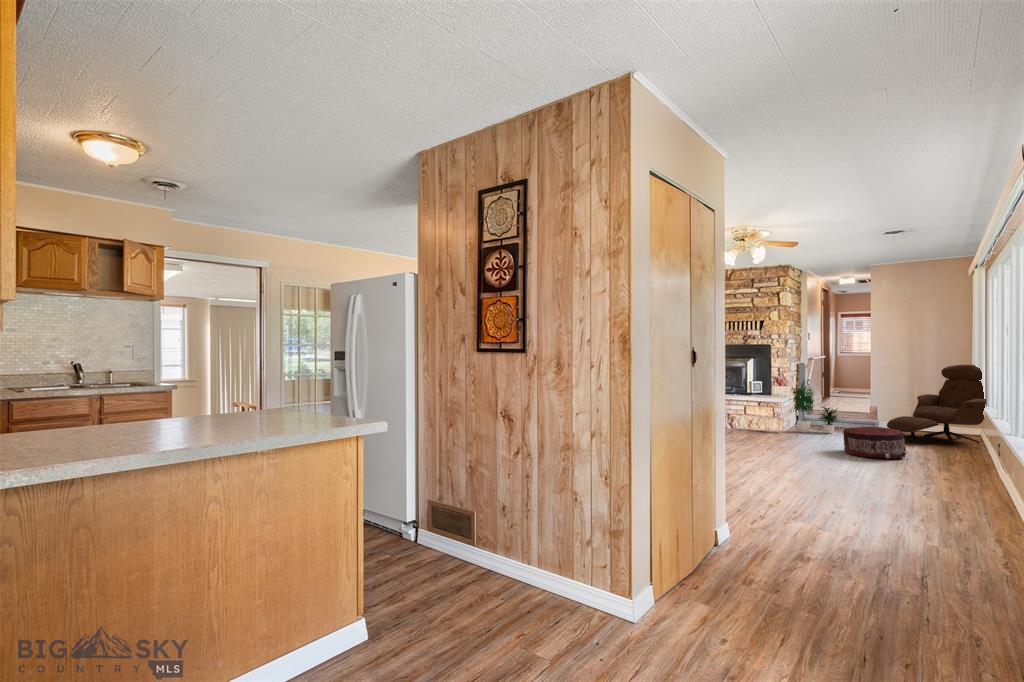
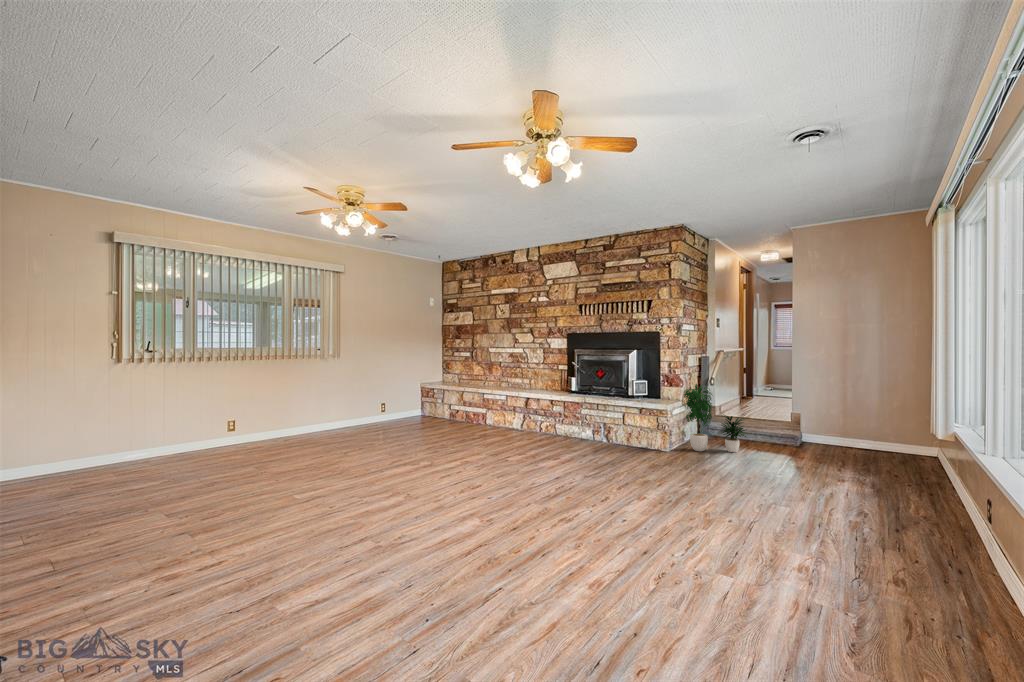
lounge chair: present [887,365,986,444] -> none [809,355,959,473]
pouf: present [843,427,906,459] -> none [735,449,831,508]

